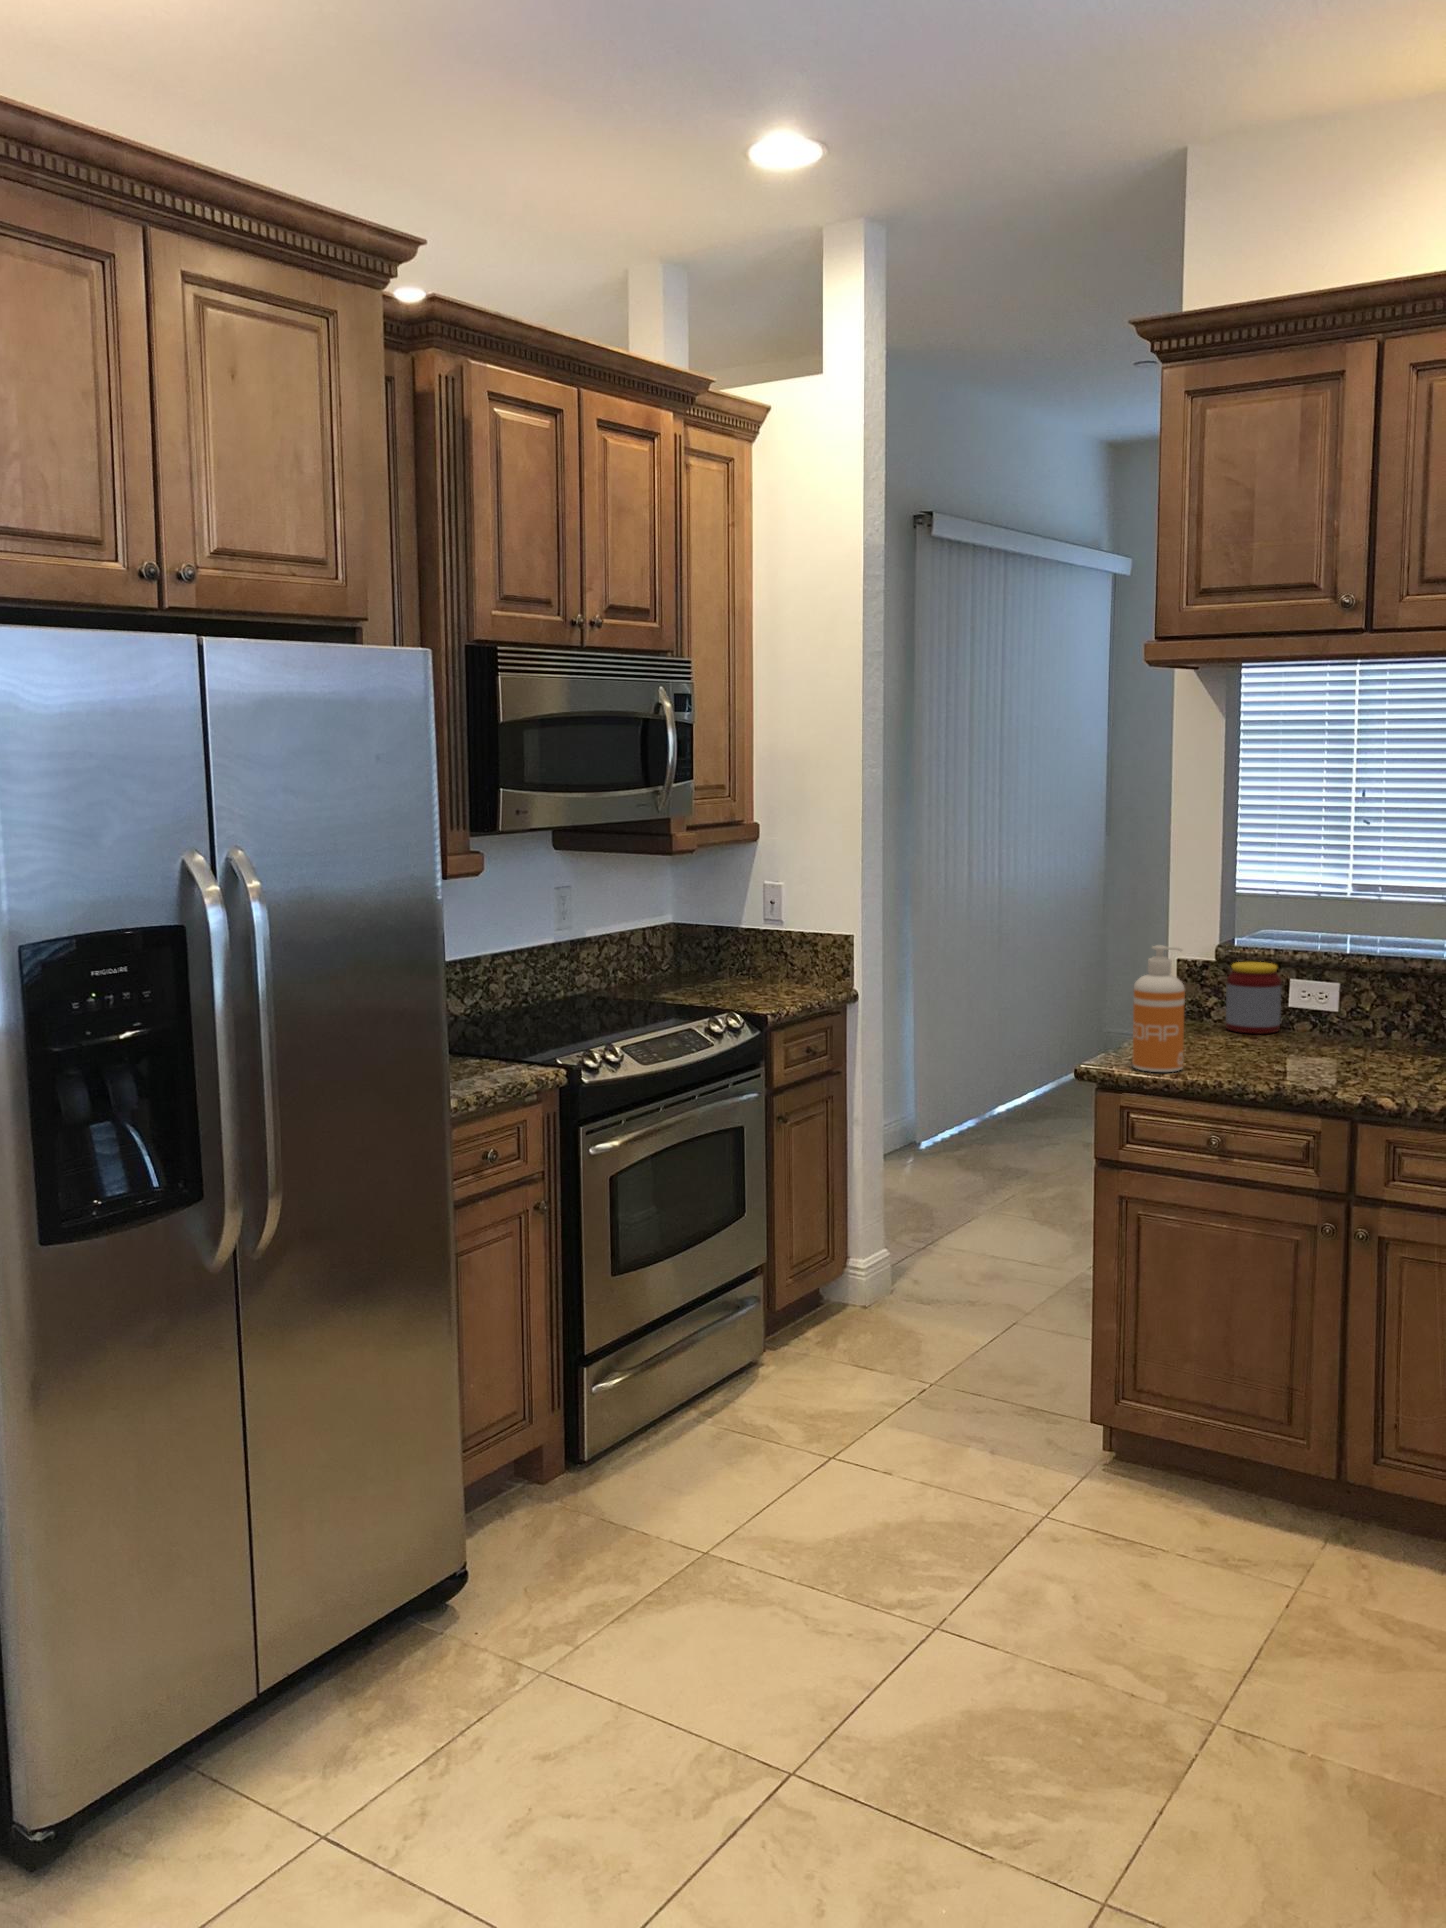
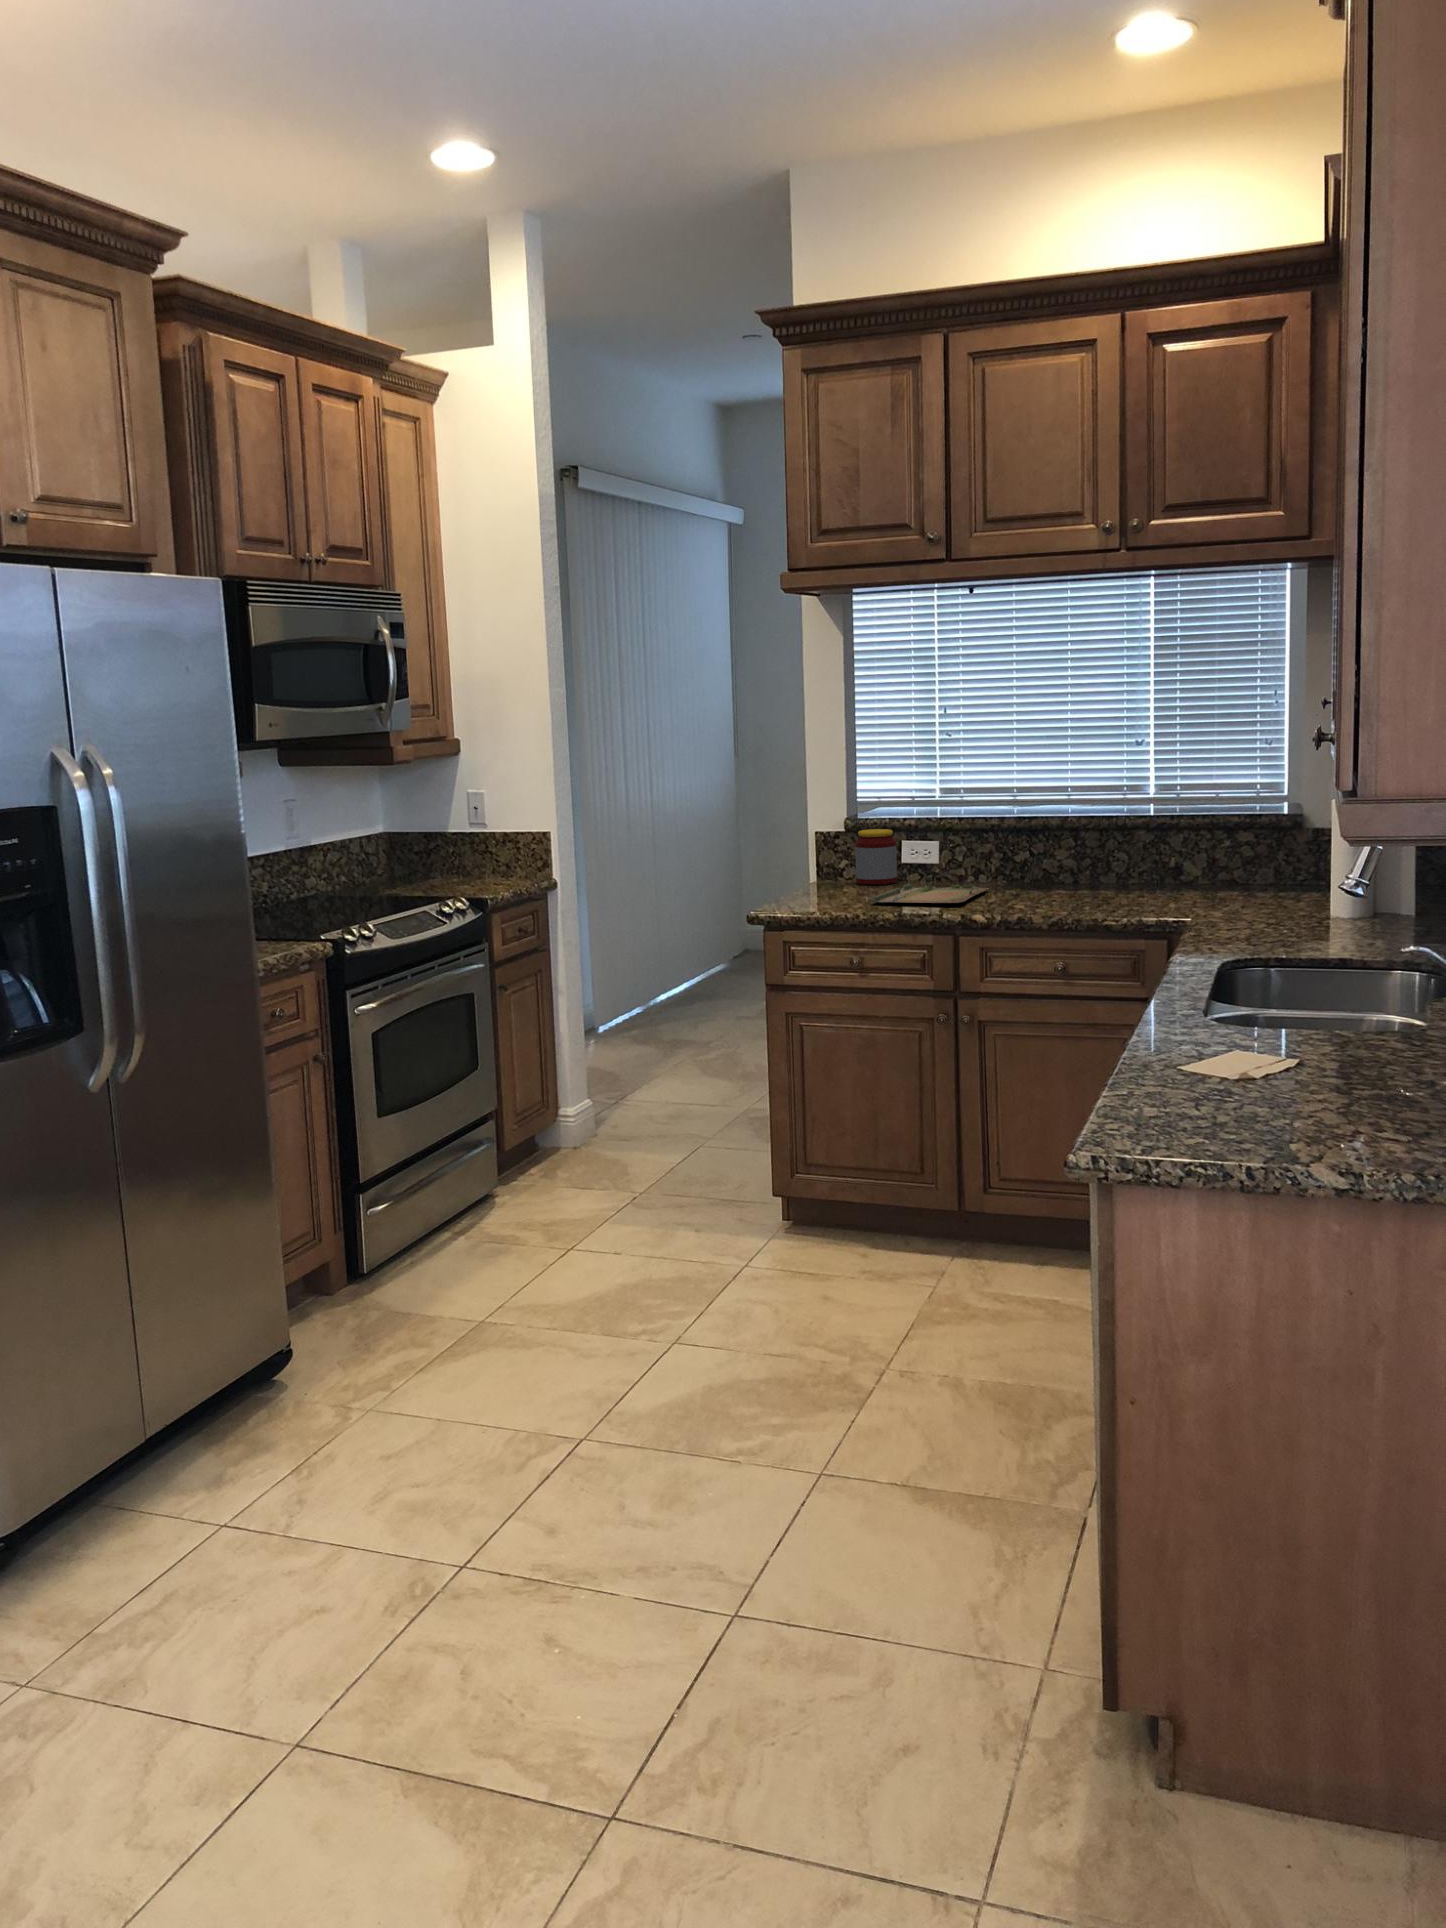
soap dispenser: present [1132,945,1185,1072] -> none [789,812,830,911]
tray: none [1239,1036,1406,1078] -> present [870,879,989,904]

